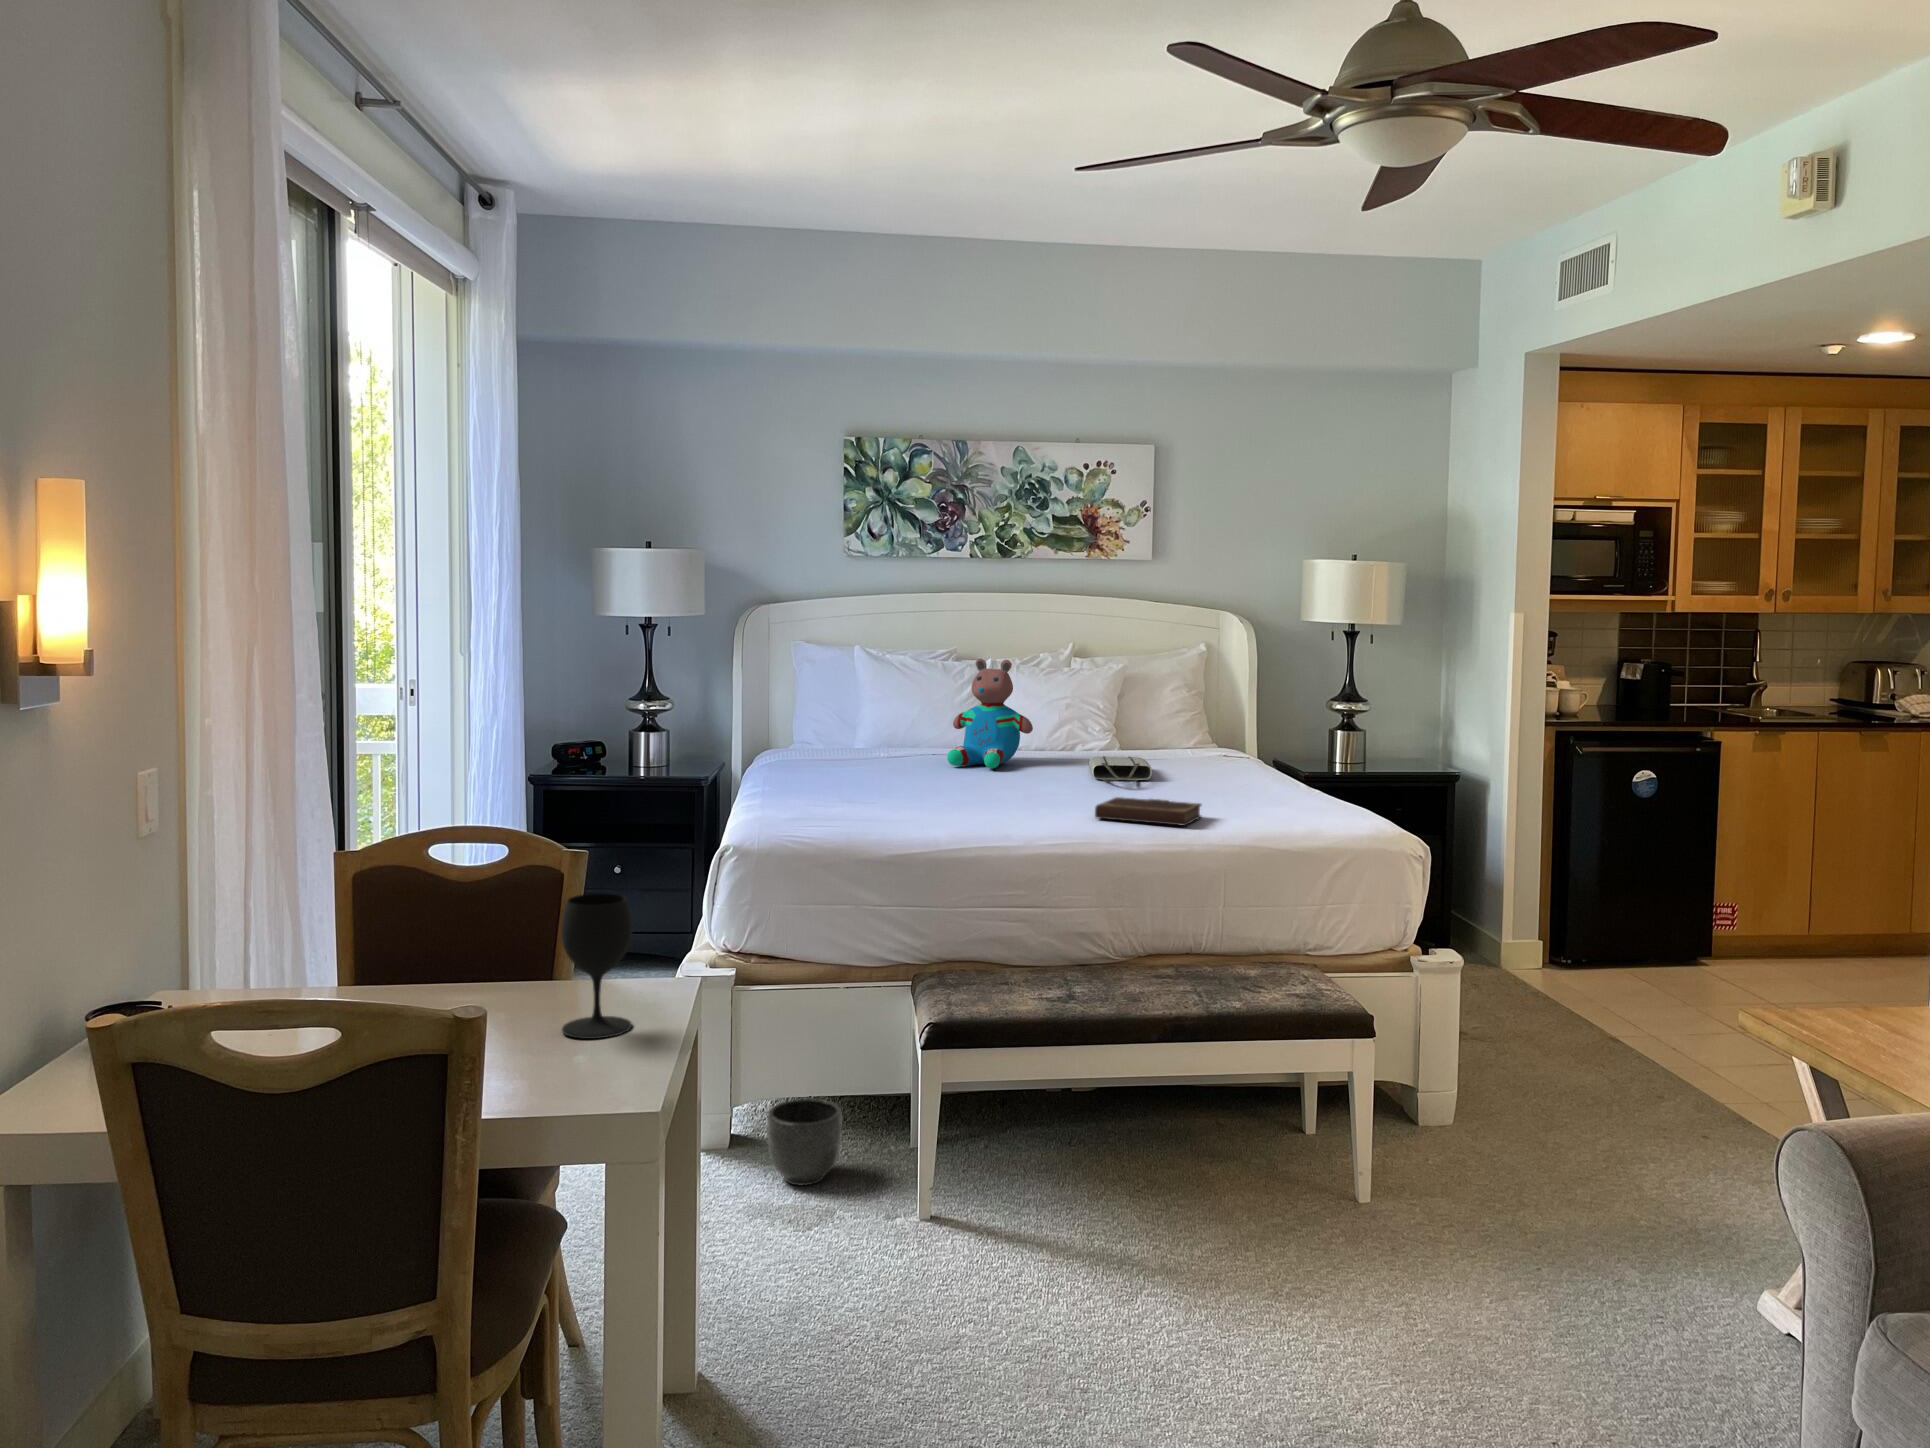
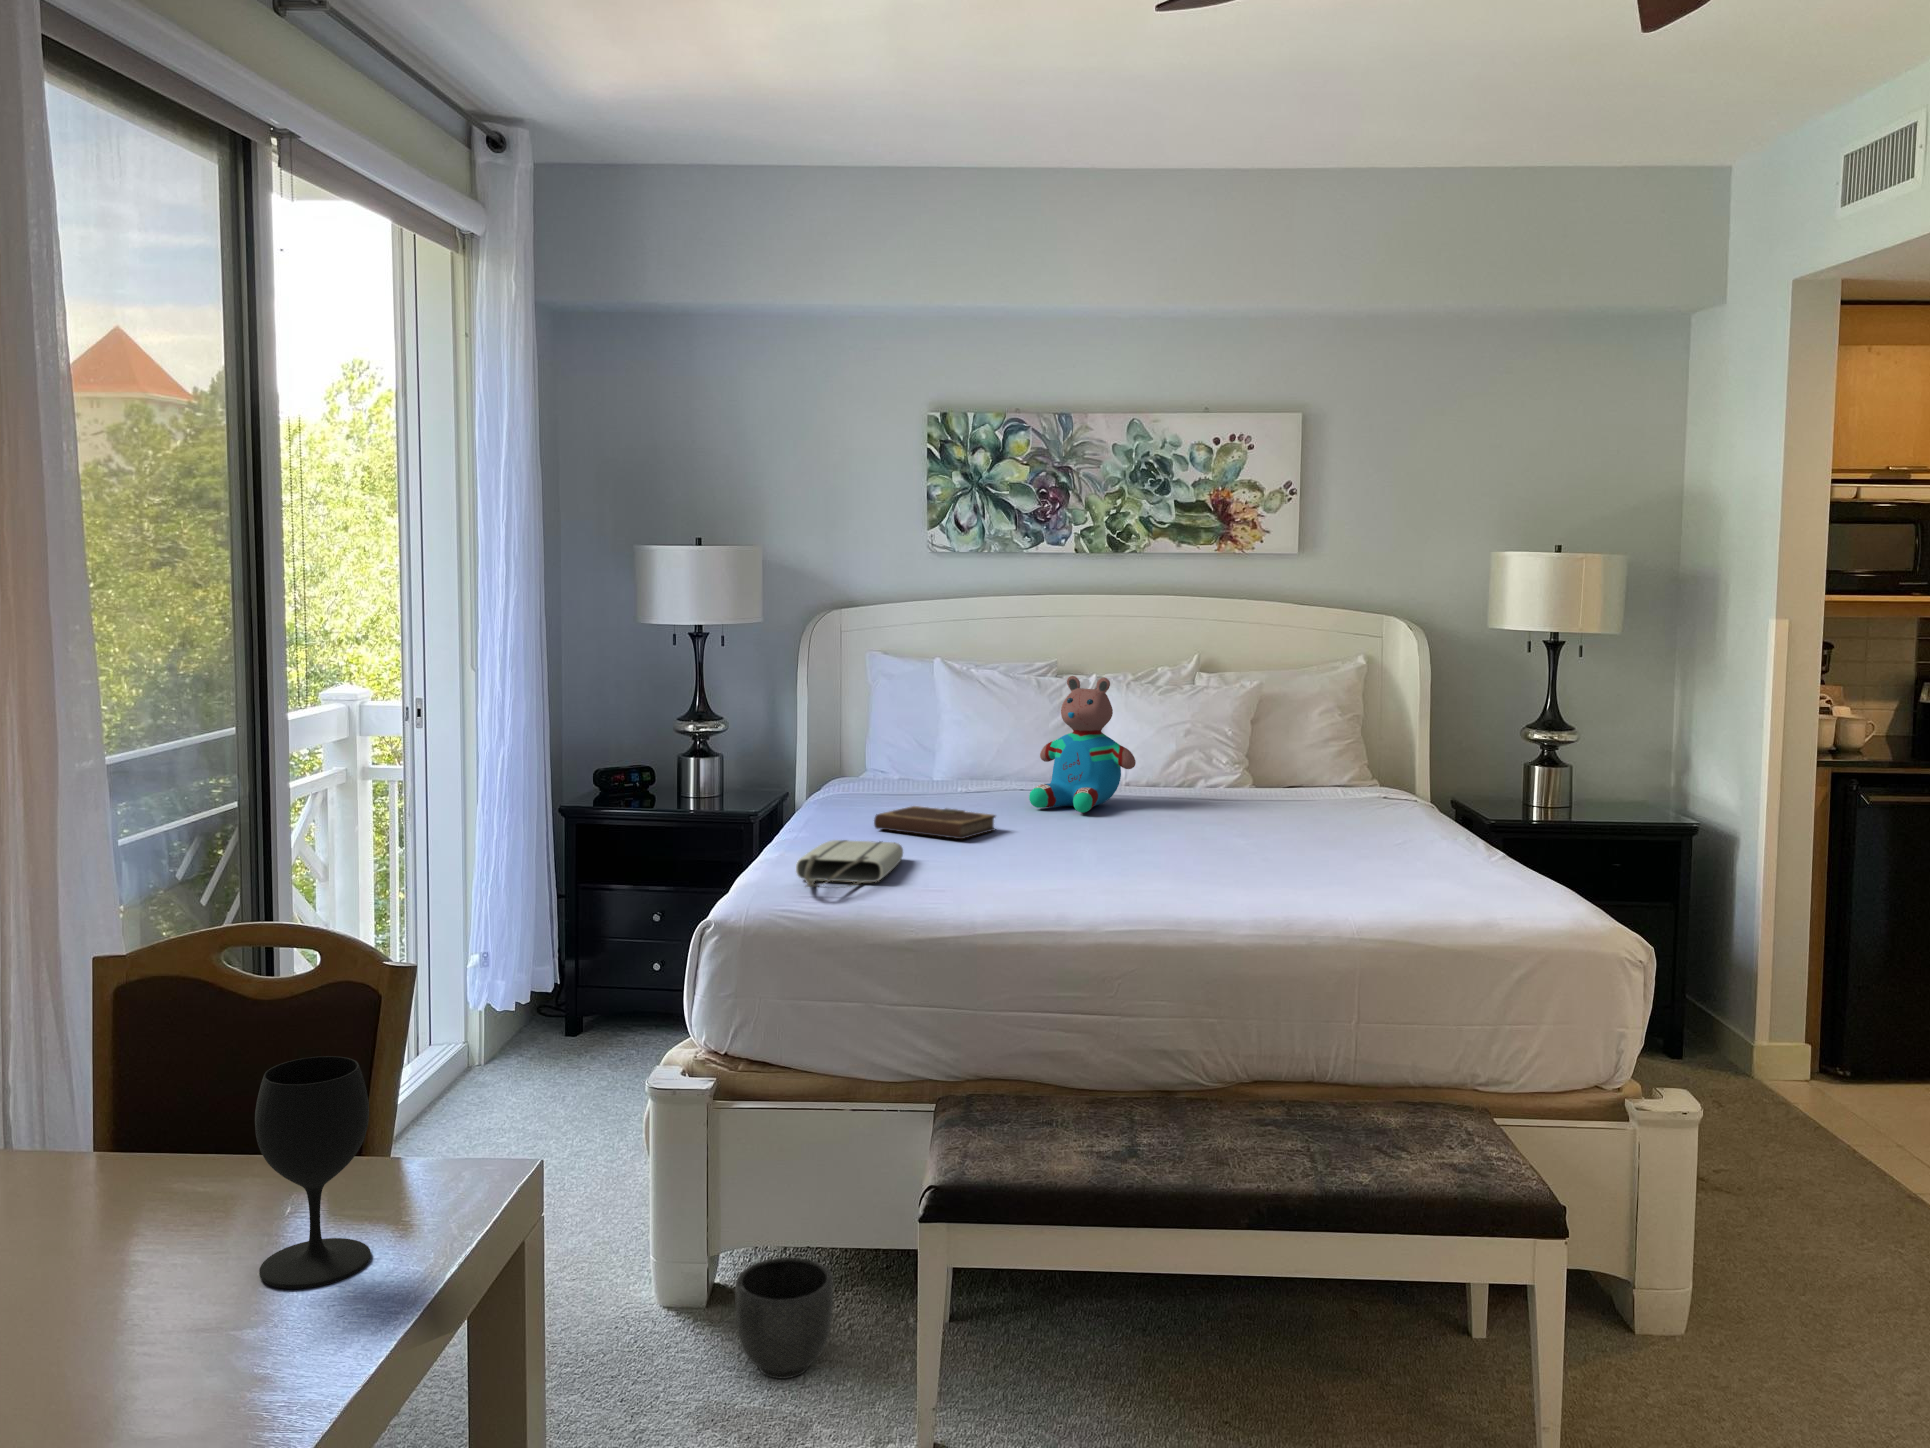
tote bag: present [1089,756,1152,782] -> present [796,840,903,888]
notebook: present [1095,797,1201,826] -> present [874,806,995,839]

